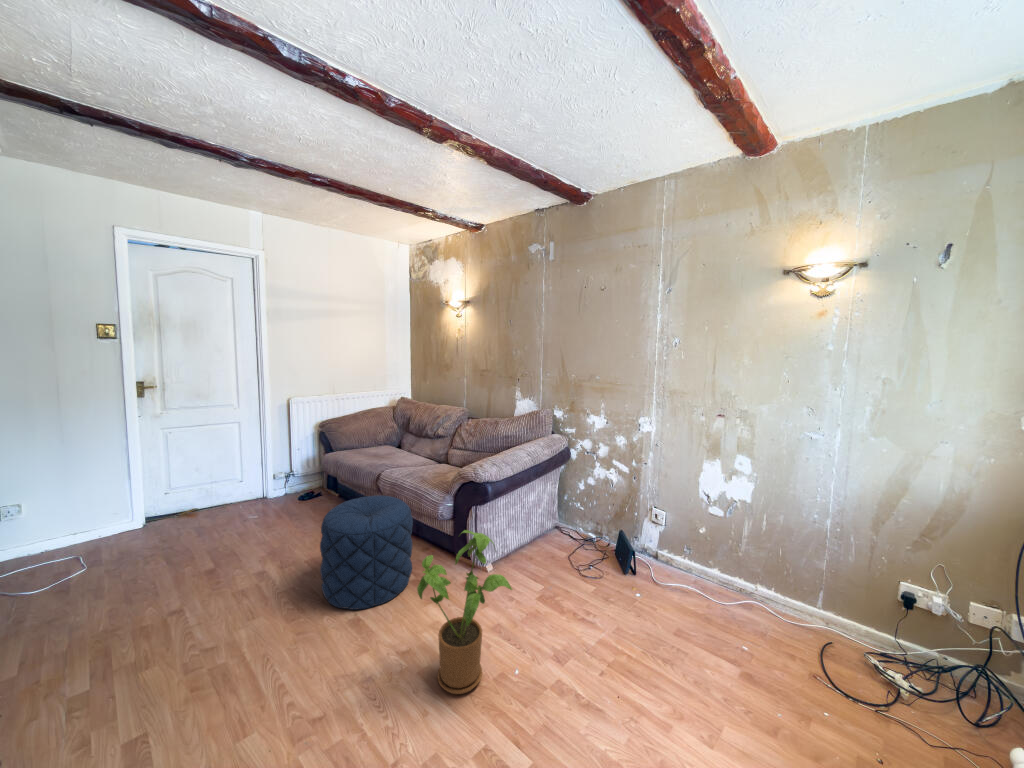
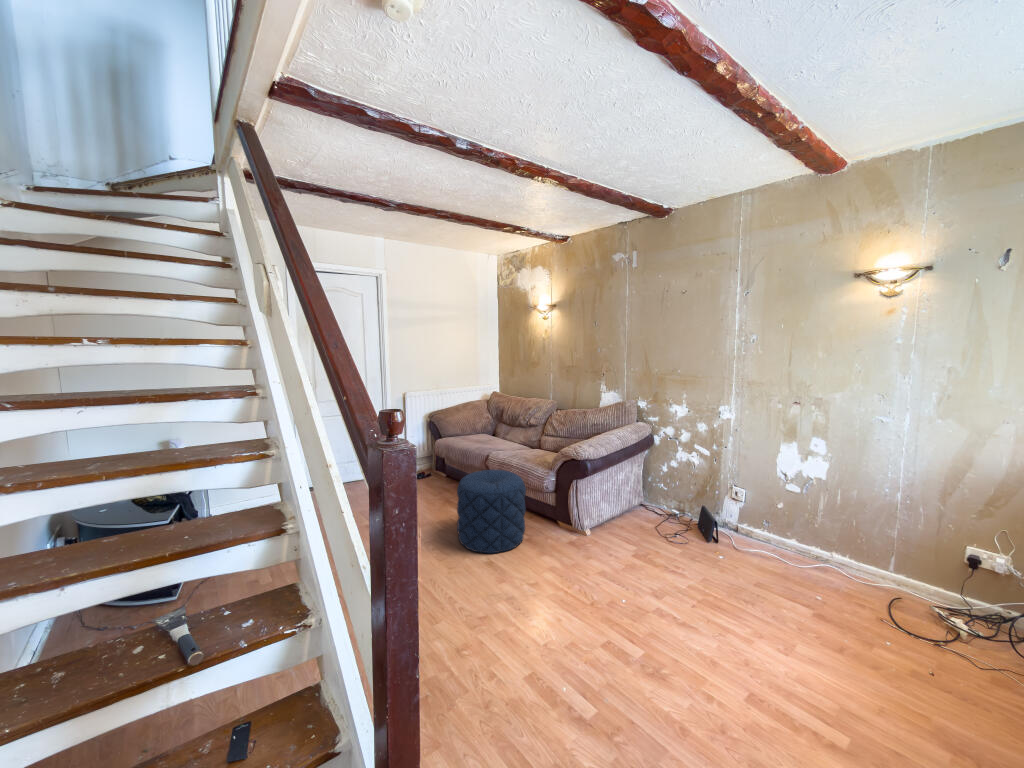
house plant: present [417,530,512,694] -> none [548,489,621,606]

